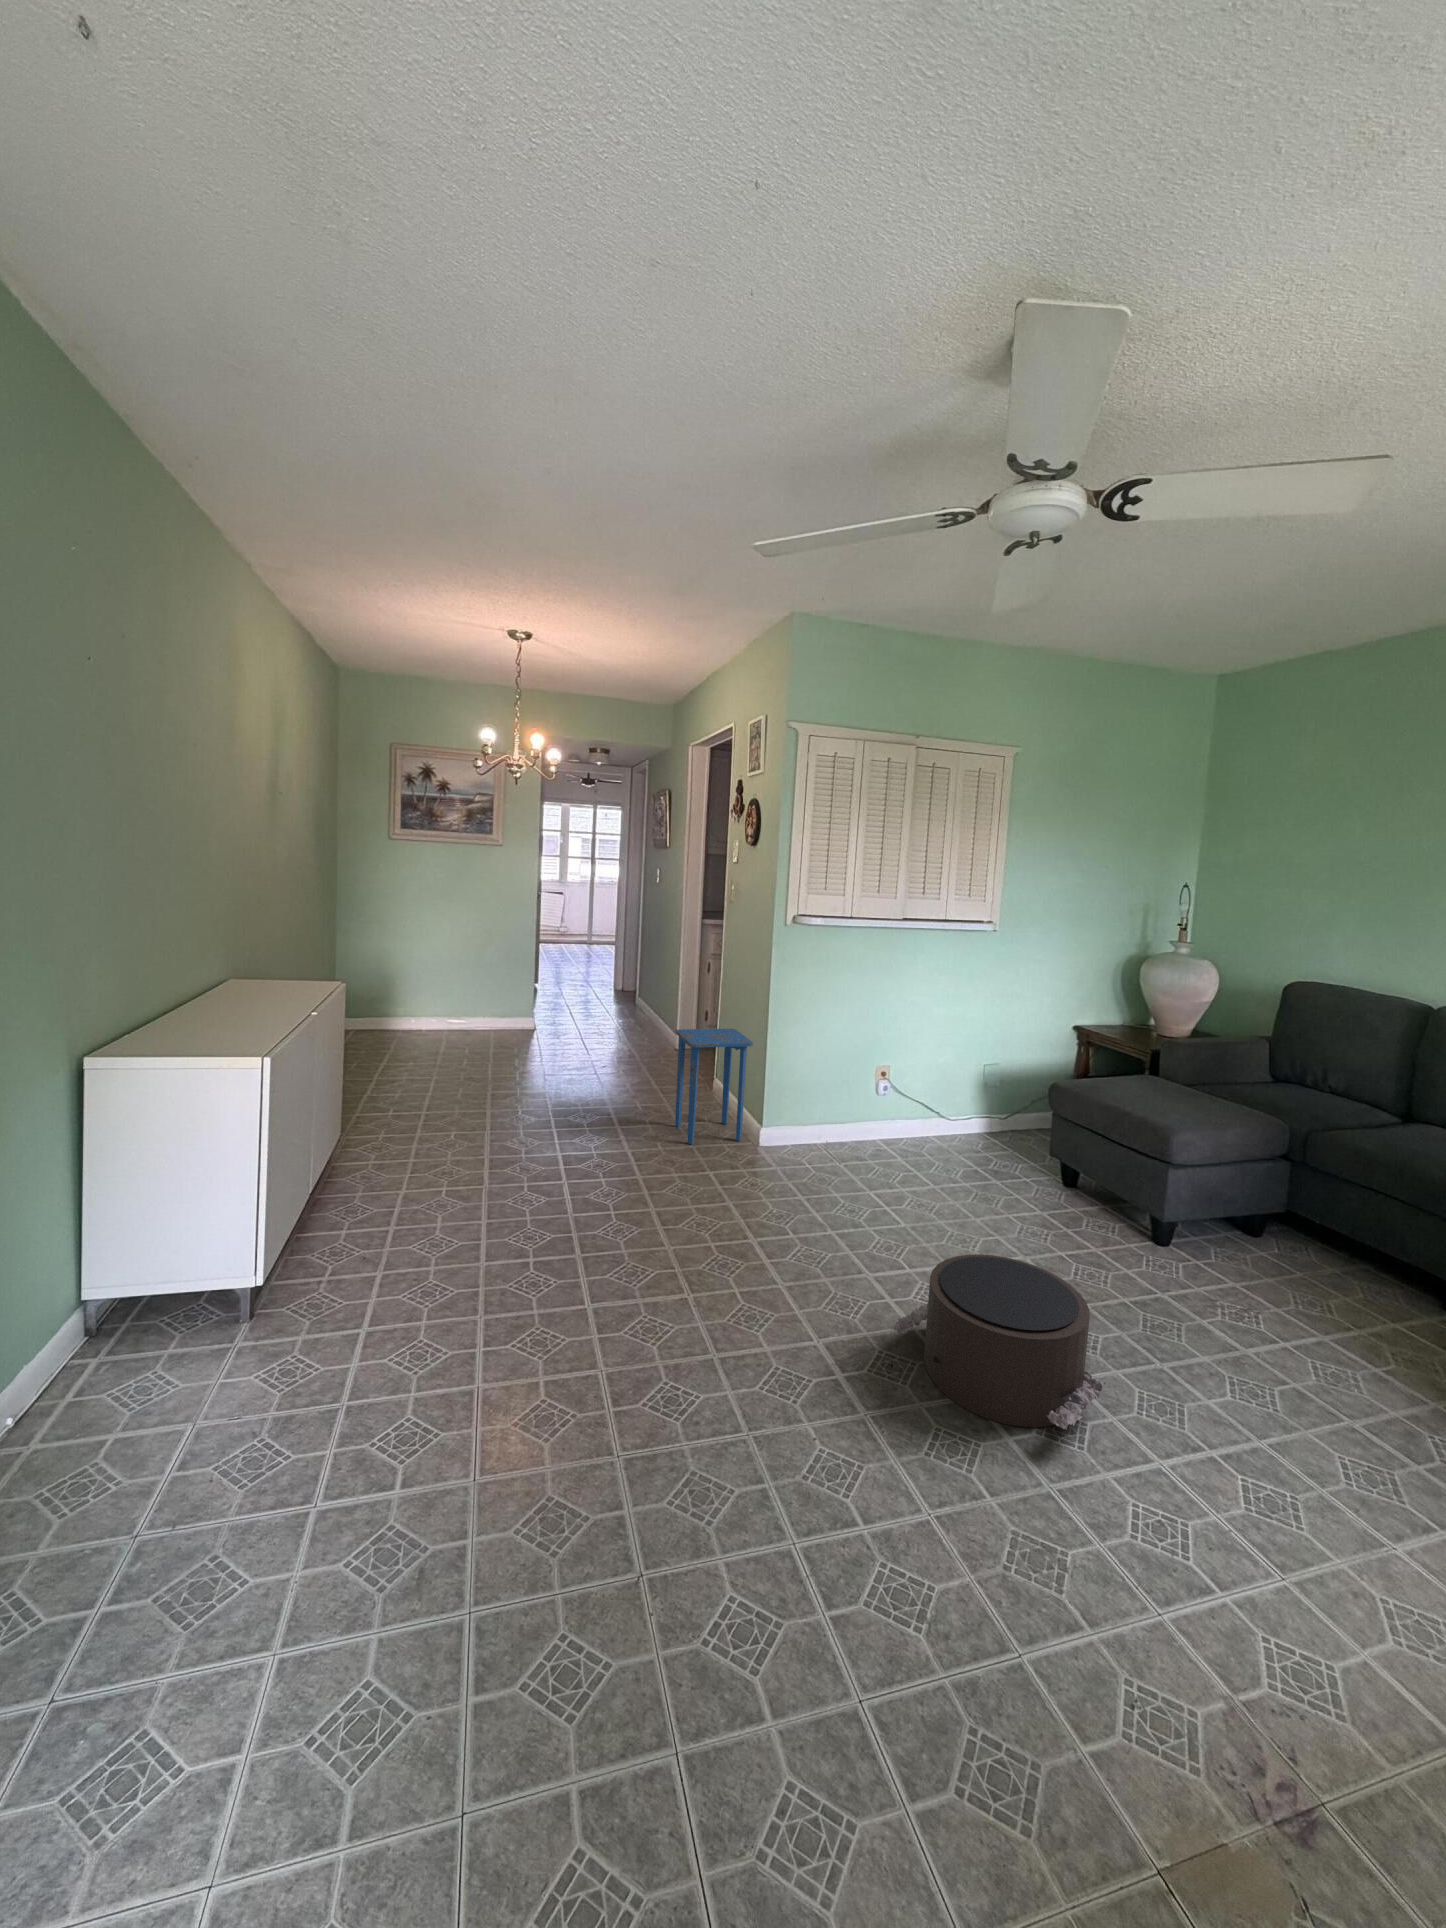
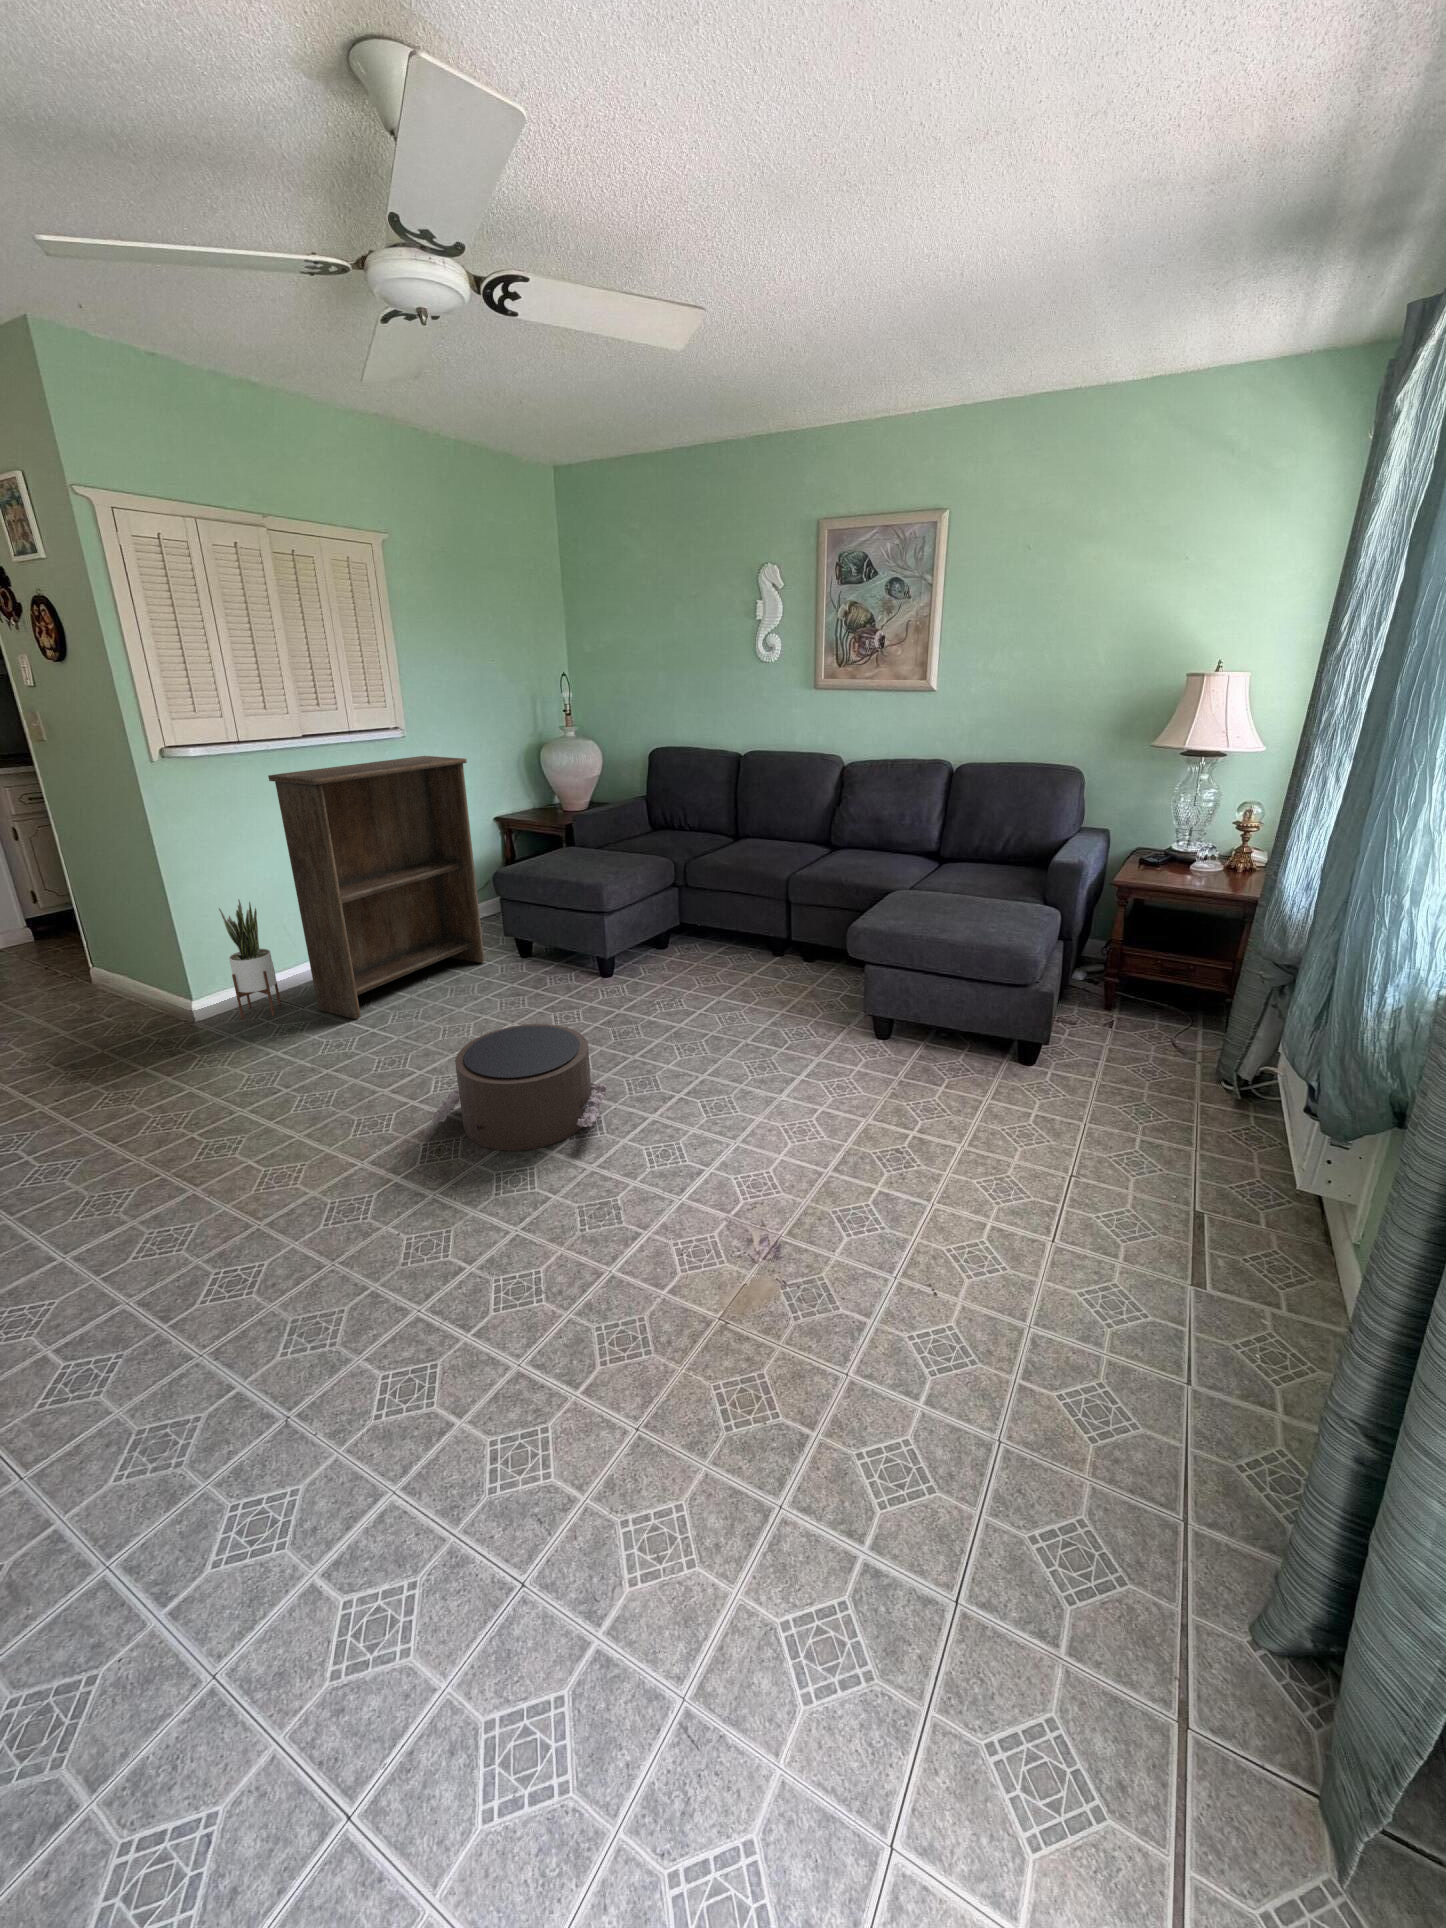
bookshelf: none [852,951,1044,1190] -> present [268,756,485,1019]
side table: present [675,1029,753,1144] -> none [8,900,163,1052]
potted plant: none [793,1051,829,1161] -> present [219,899,281,1019]

